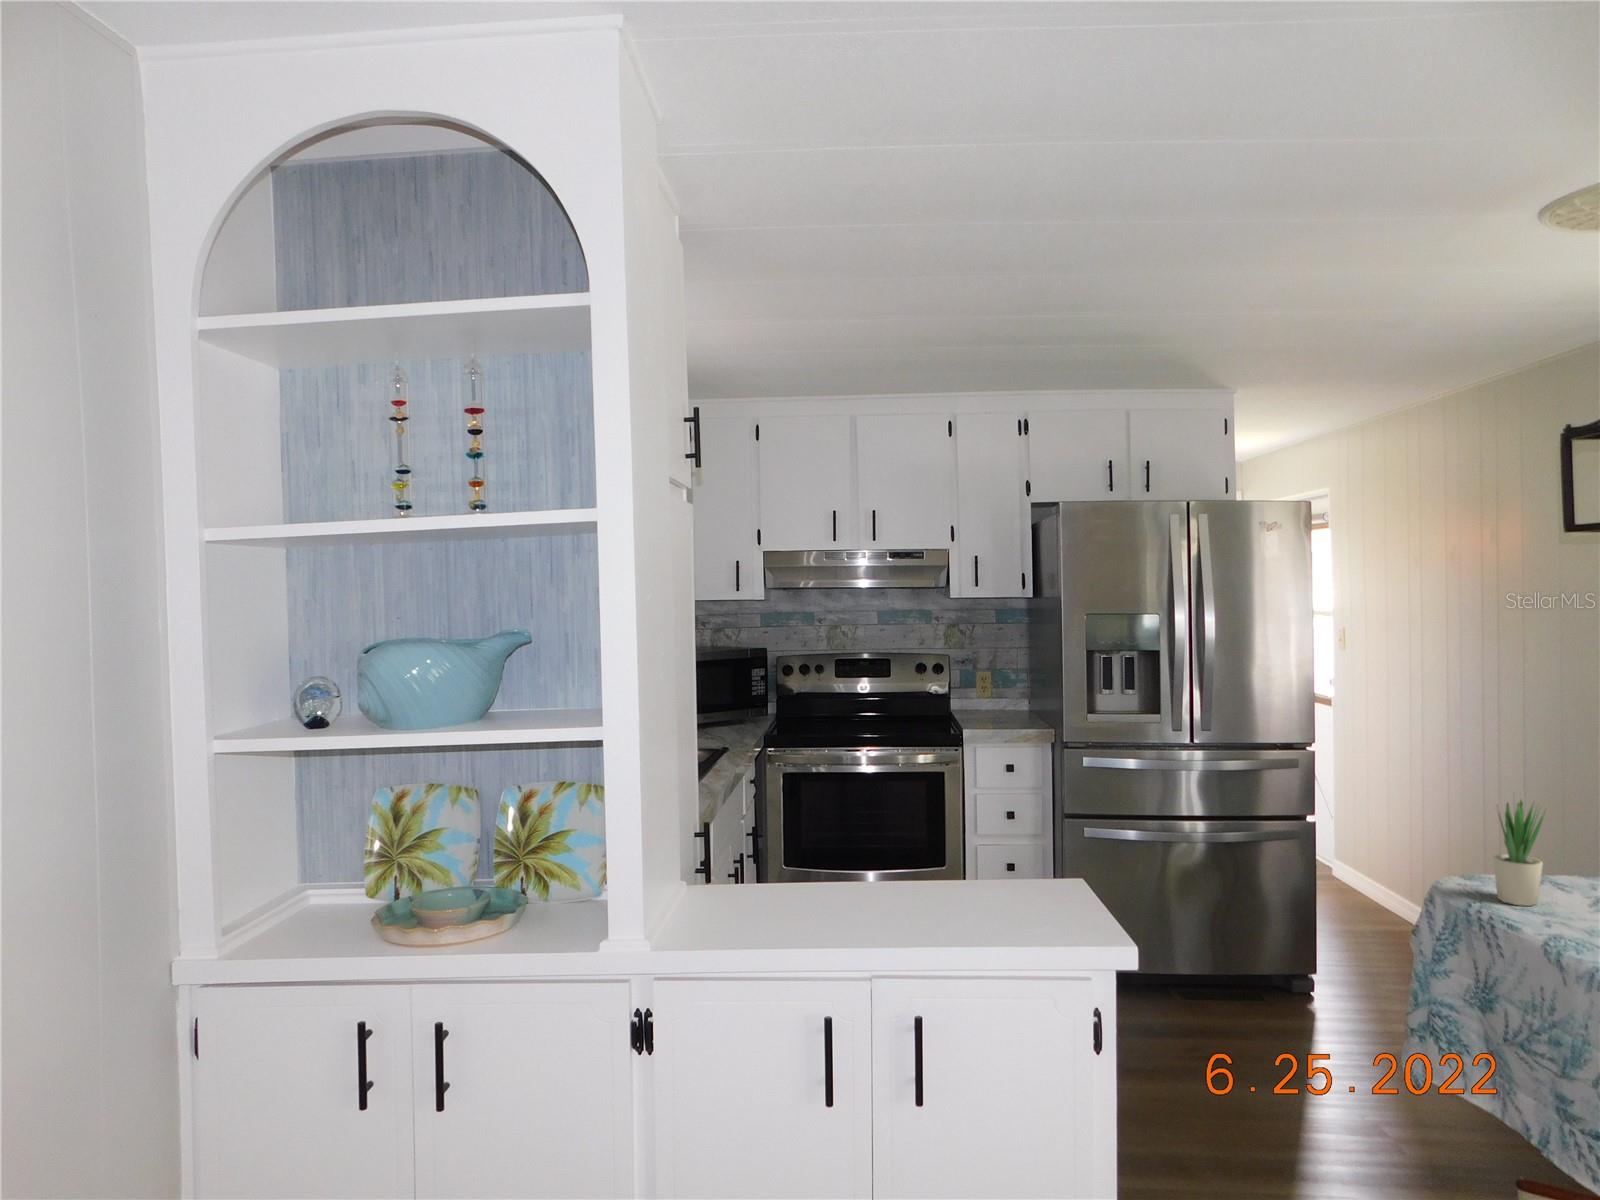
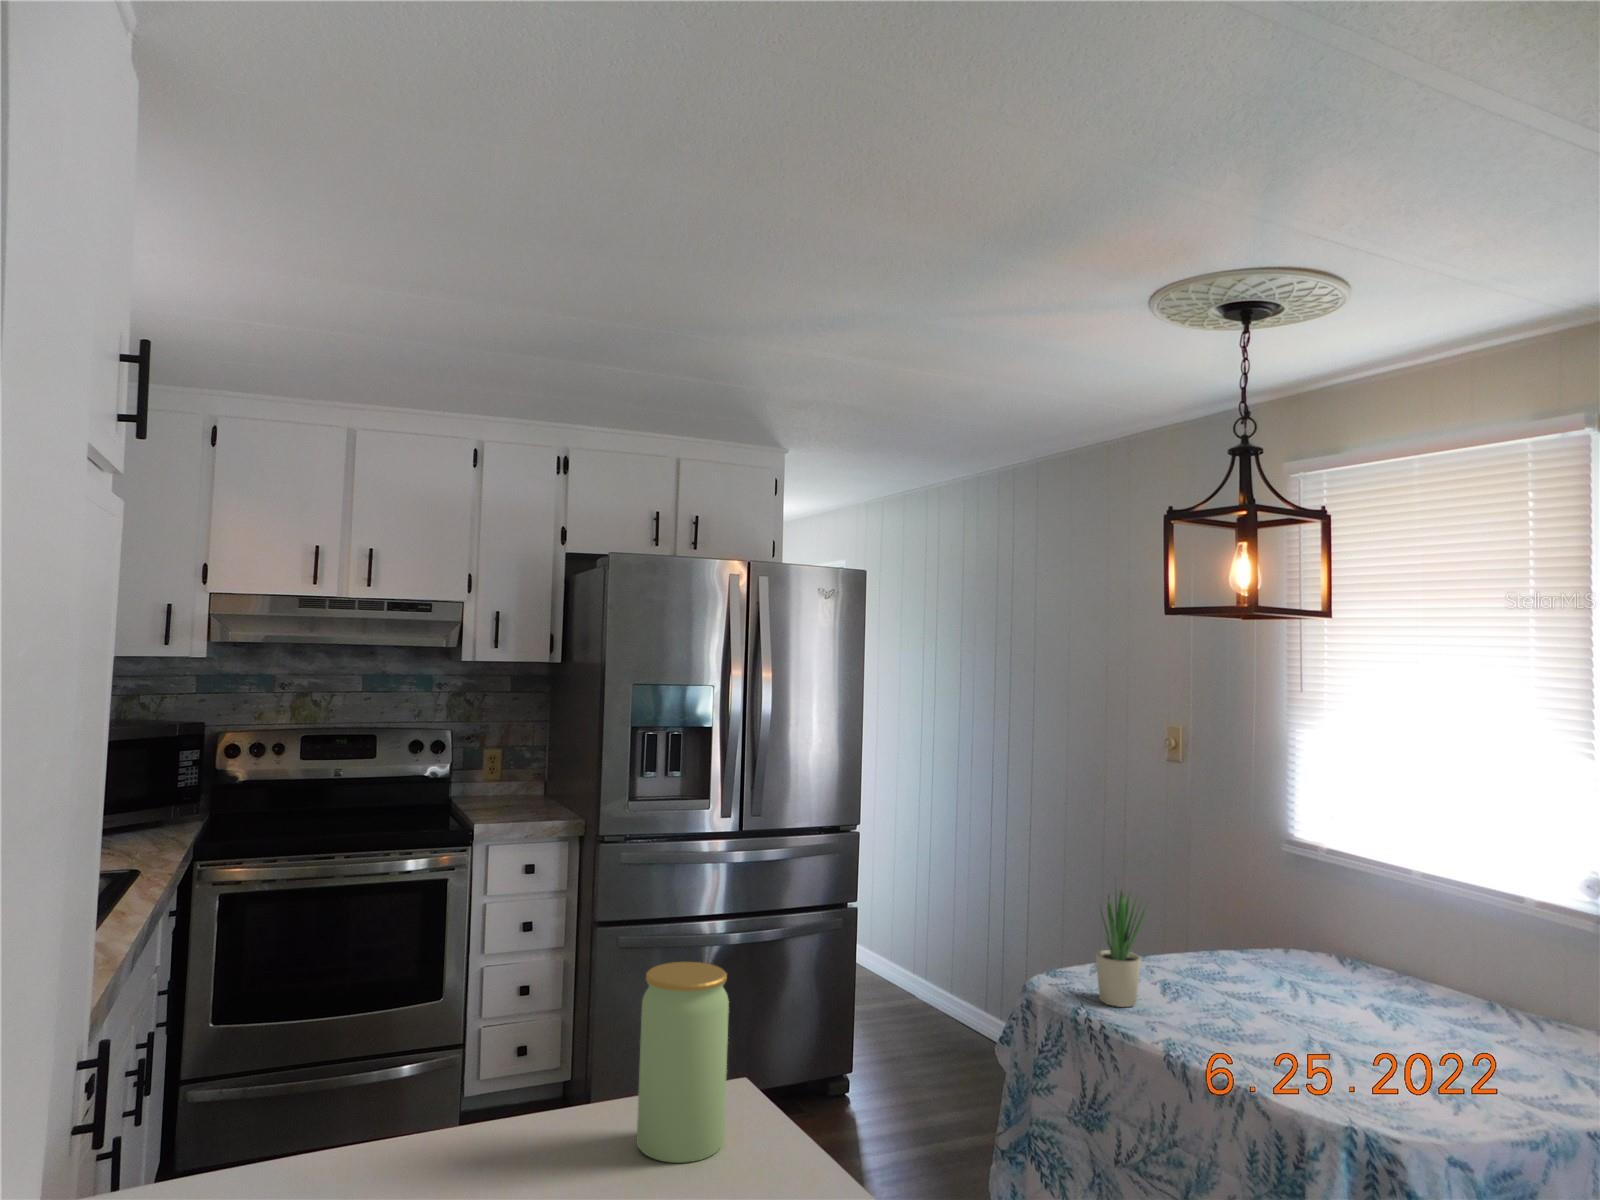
jar: none [993,789,1048,904] -> present [637,962,729,1163]

